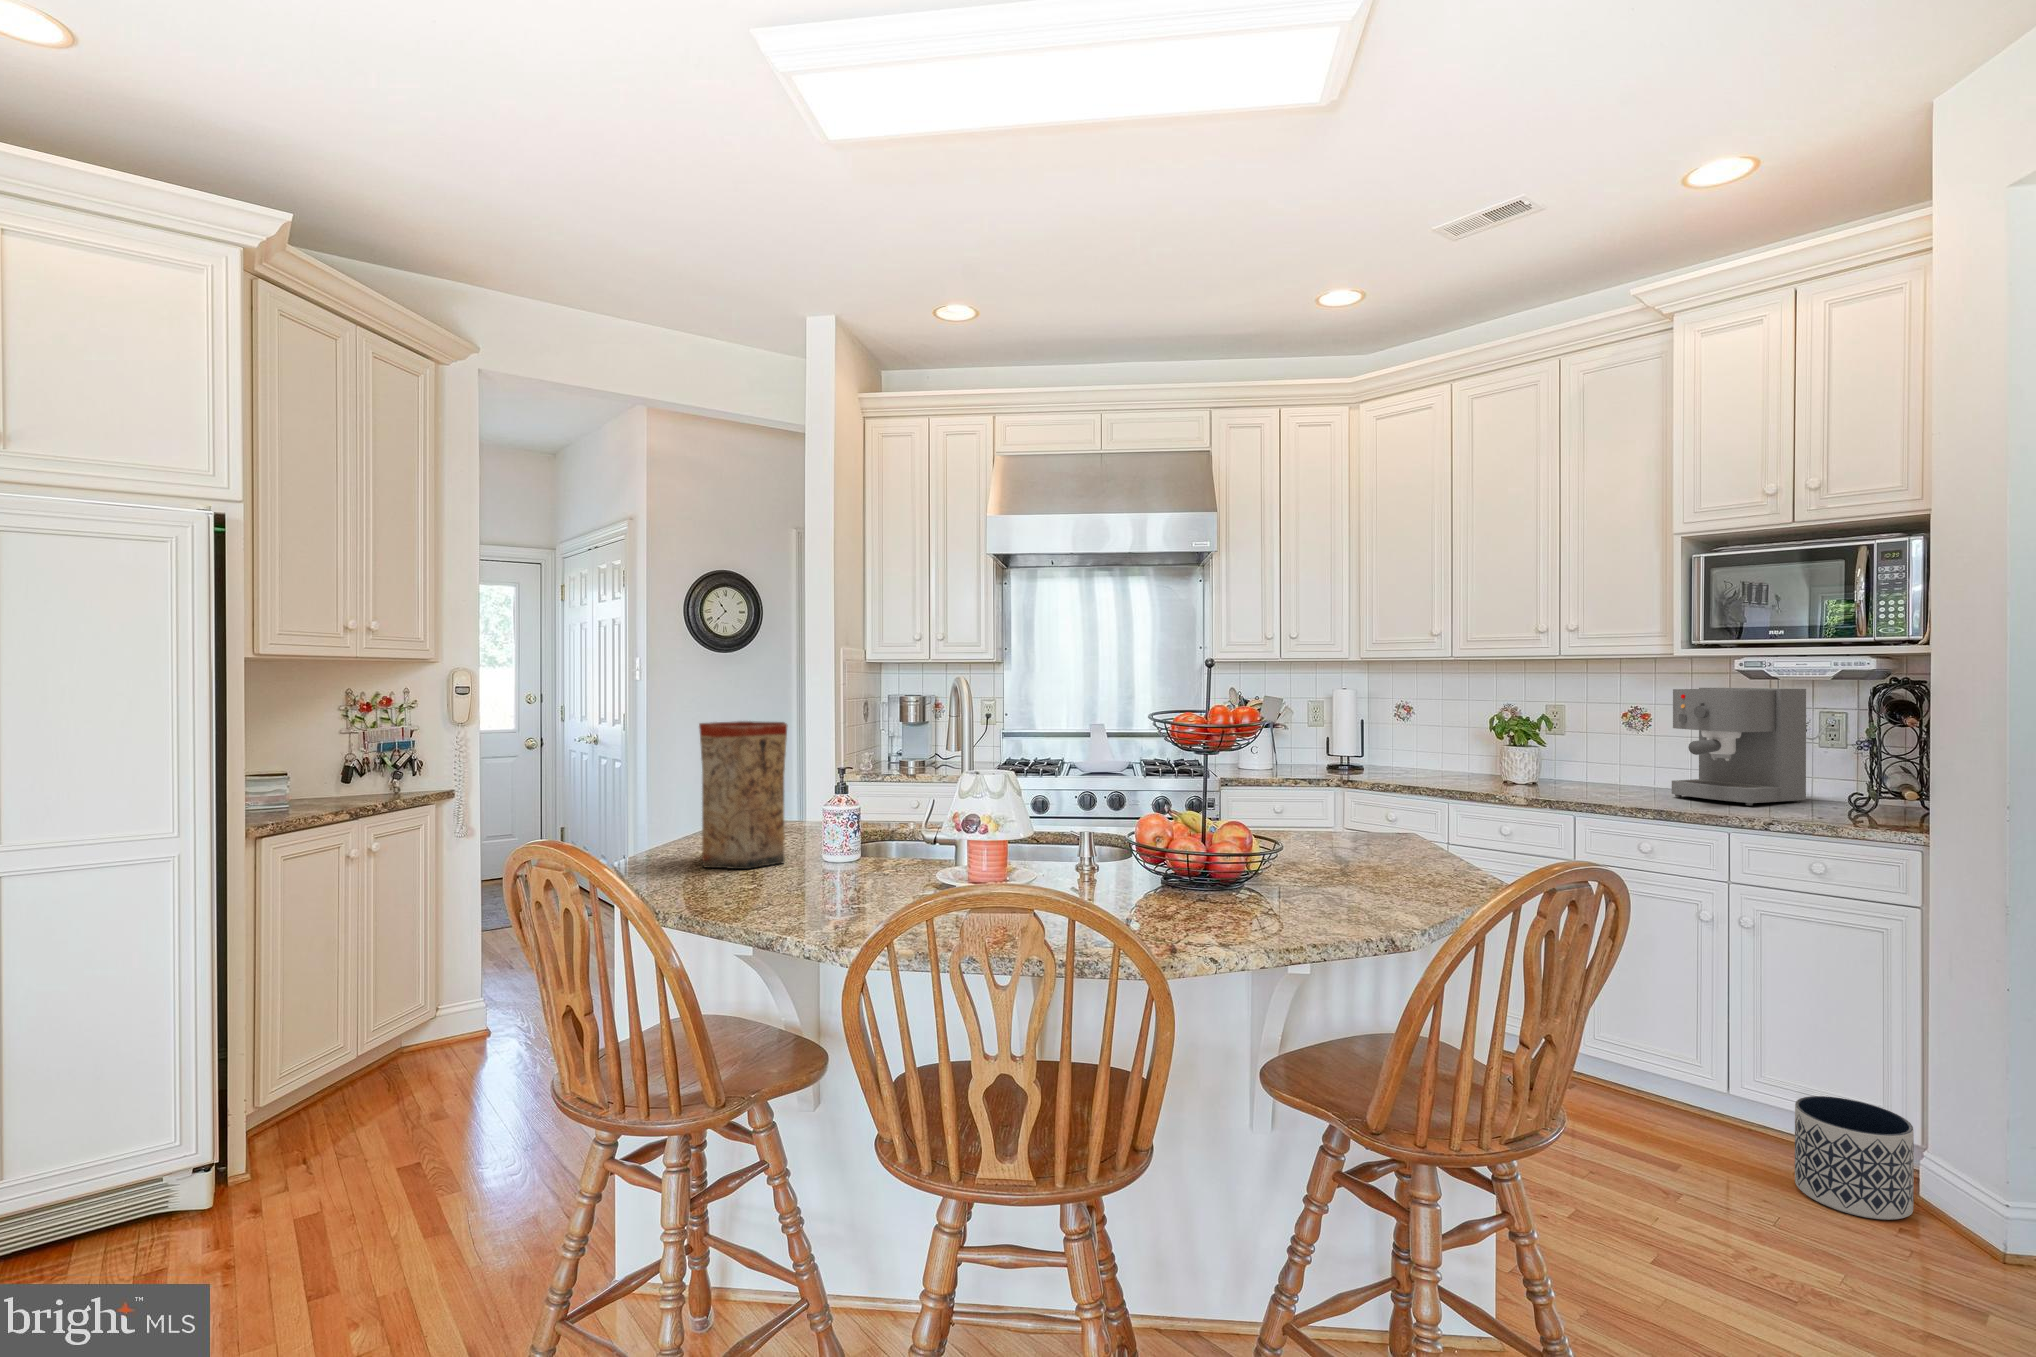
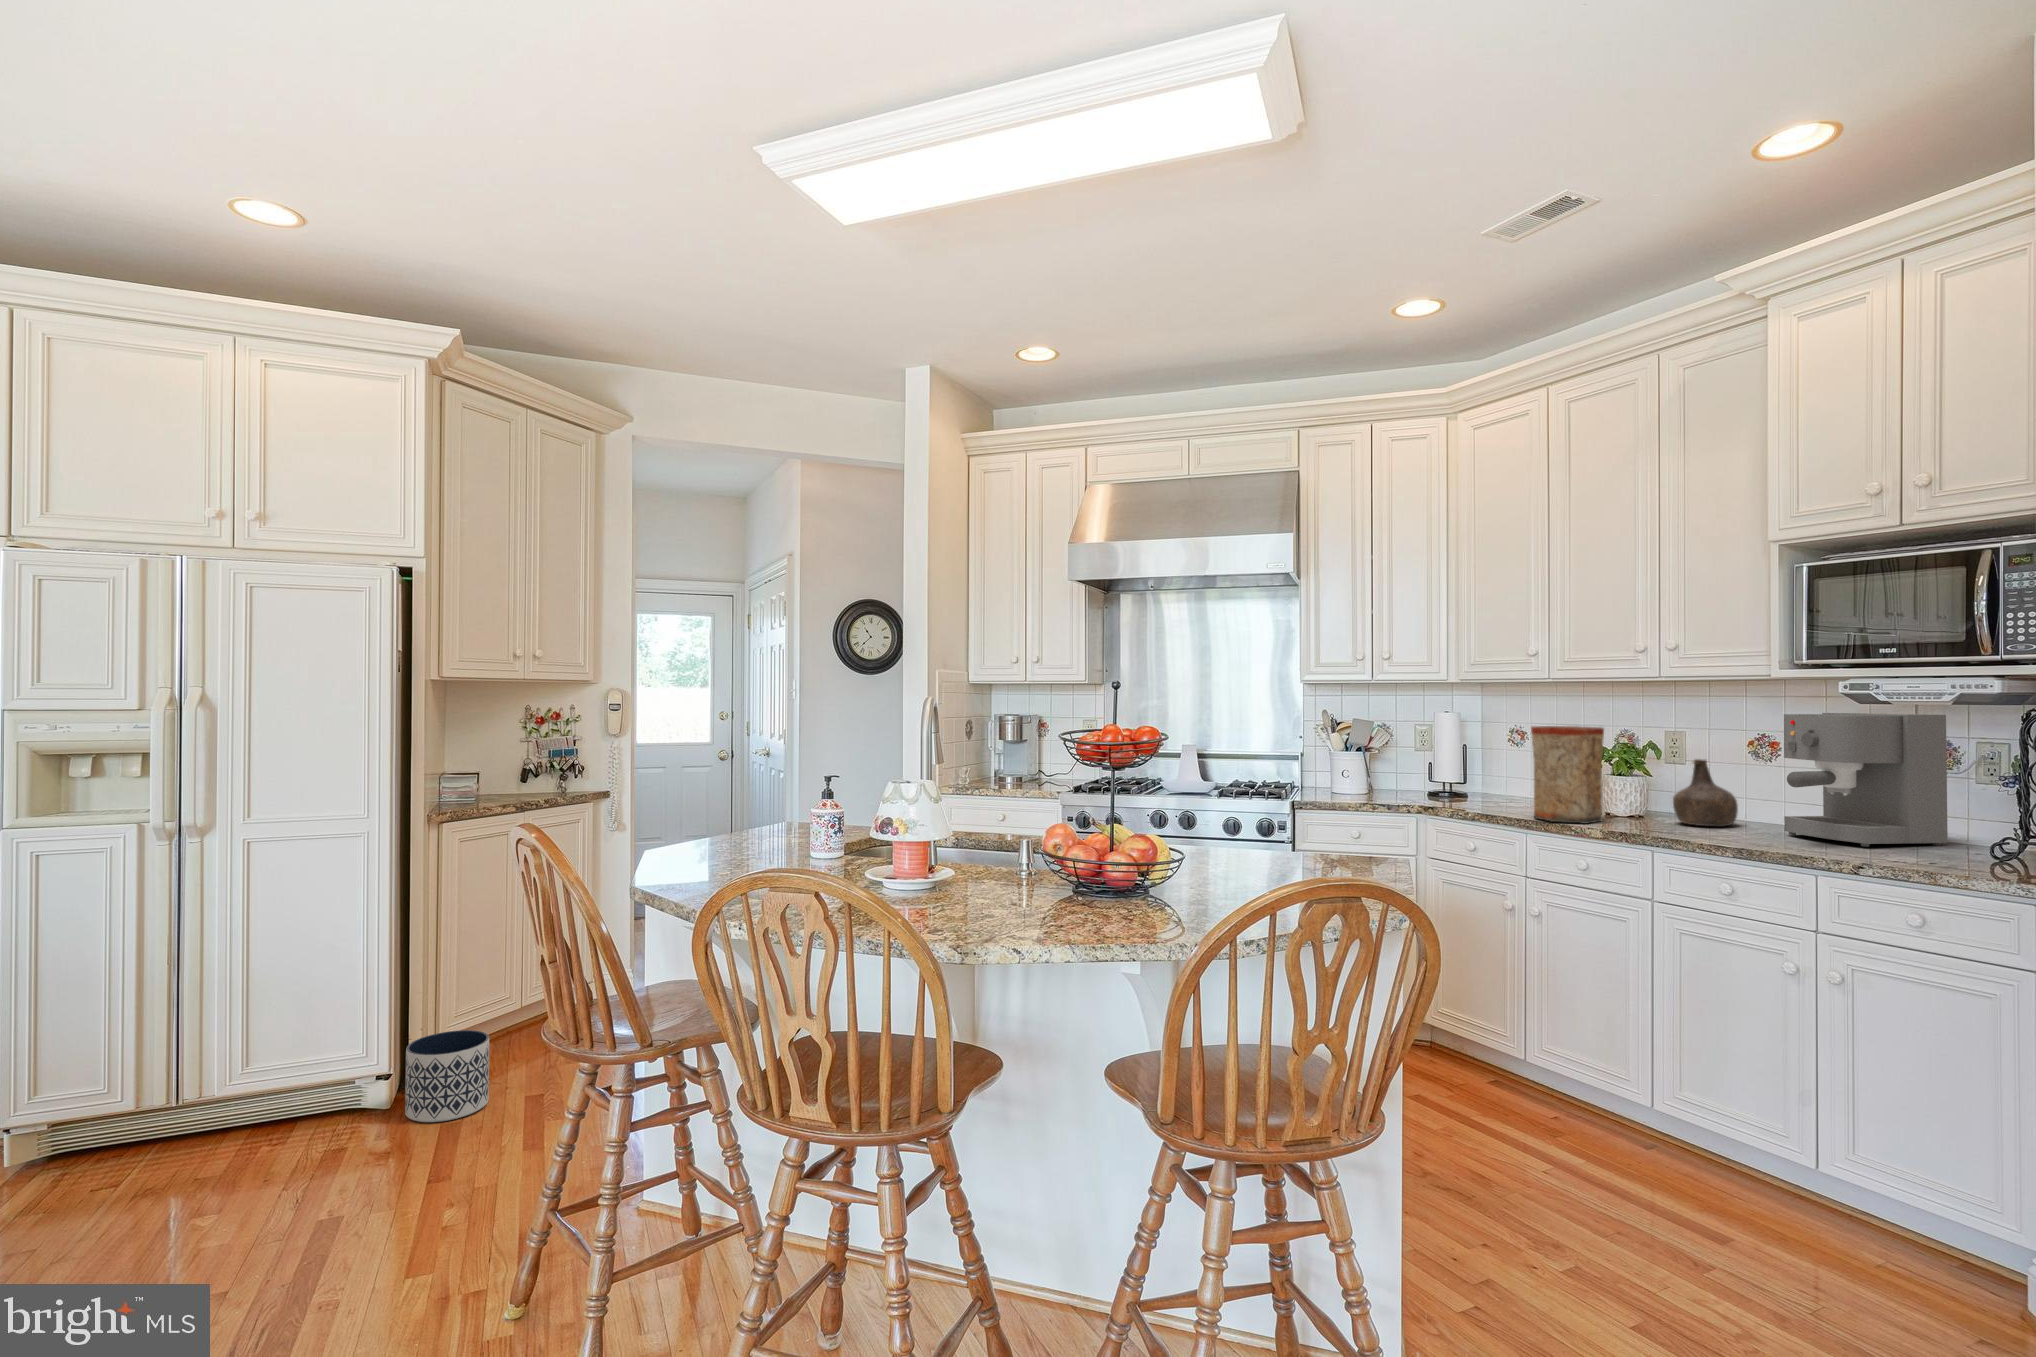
vase: present [699,721,787,869] -> present [1531,726,1604,824]
bottle: none [1568,731,1623,791] -> present [1673,759,1738,827]
planter: present [1795,1096,1914,1220] -> present [405,1030,489,1122]

